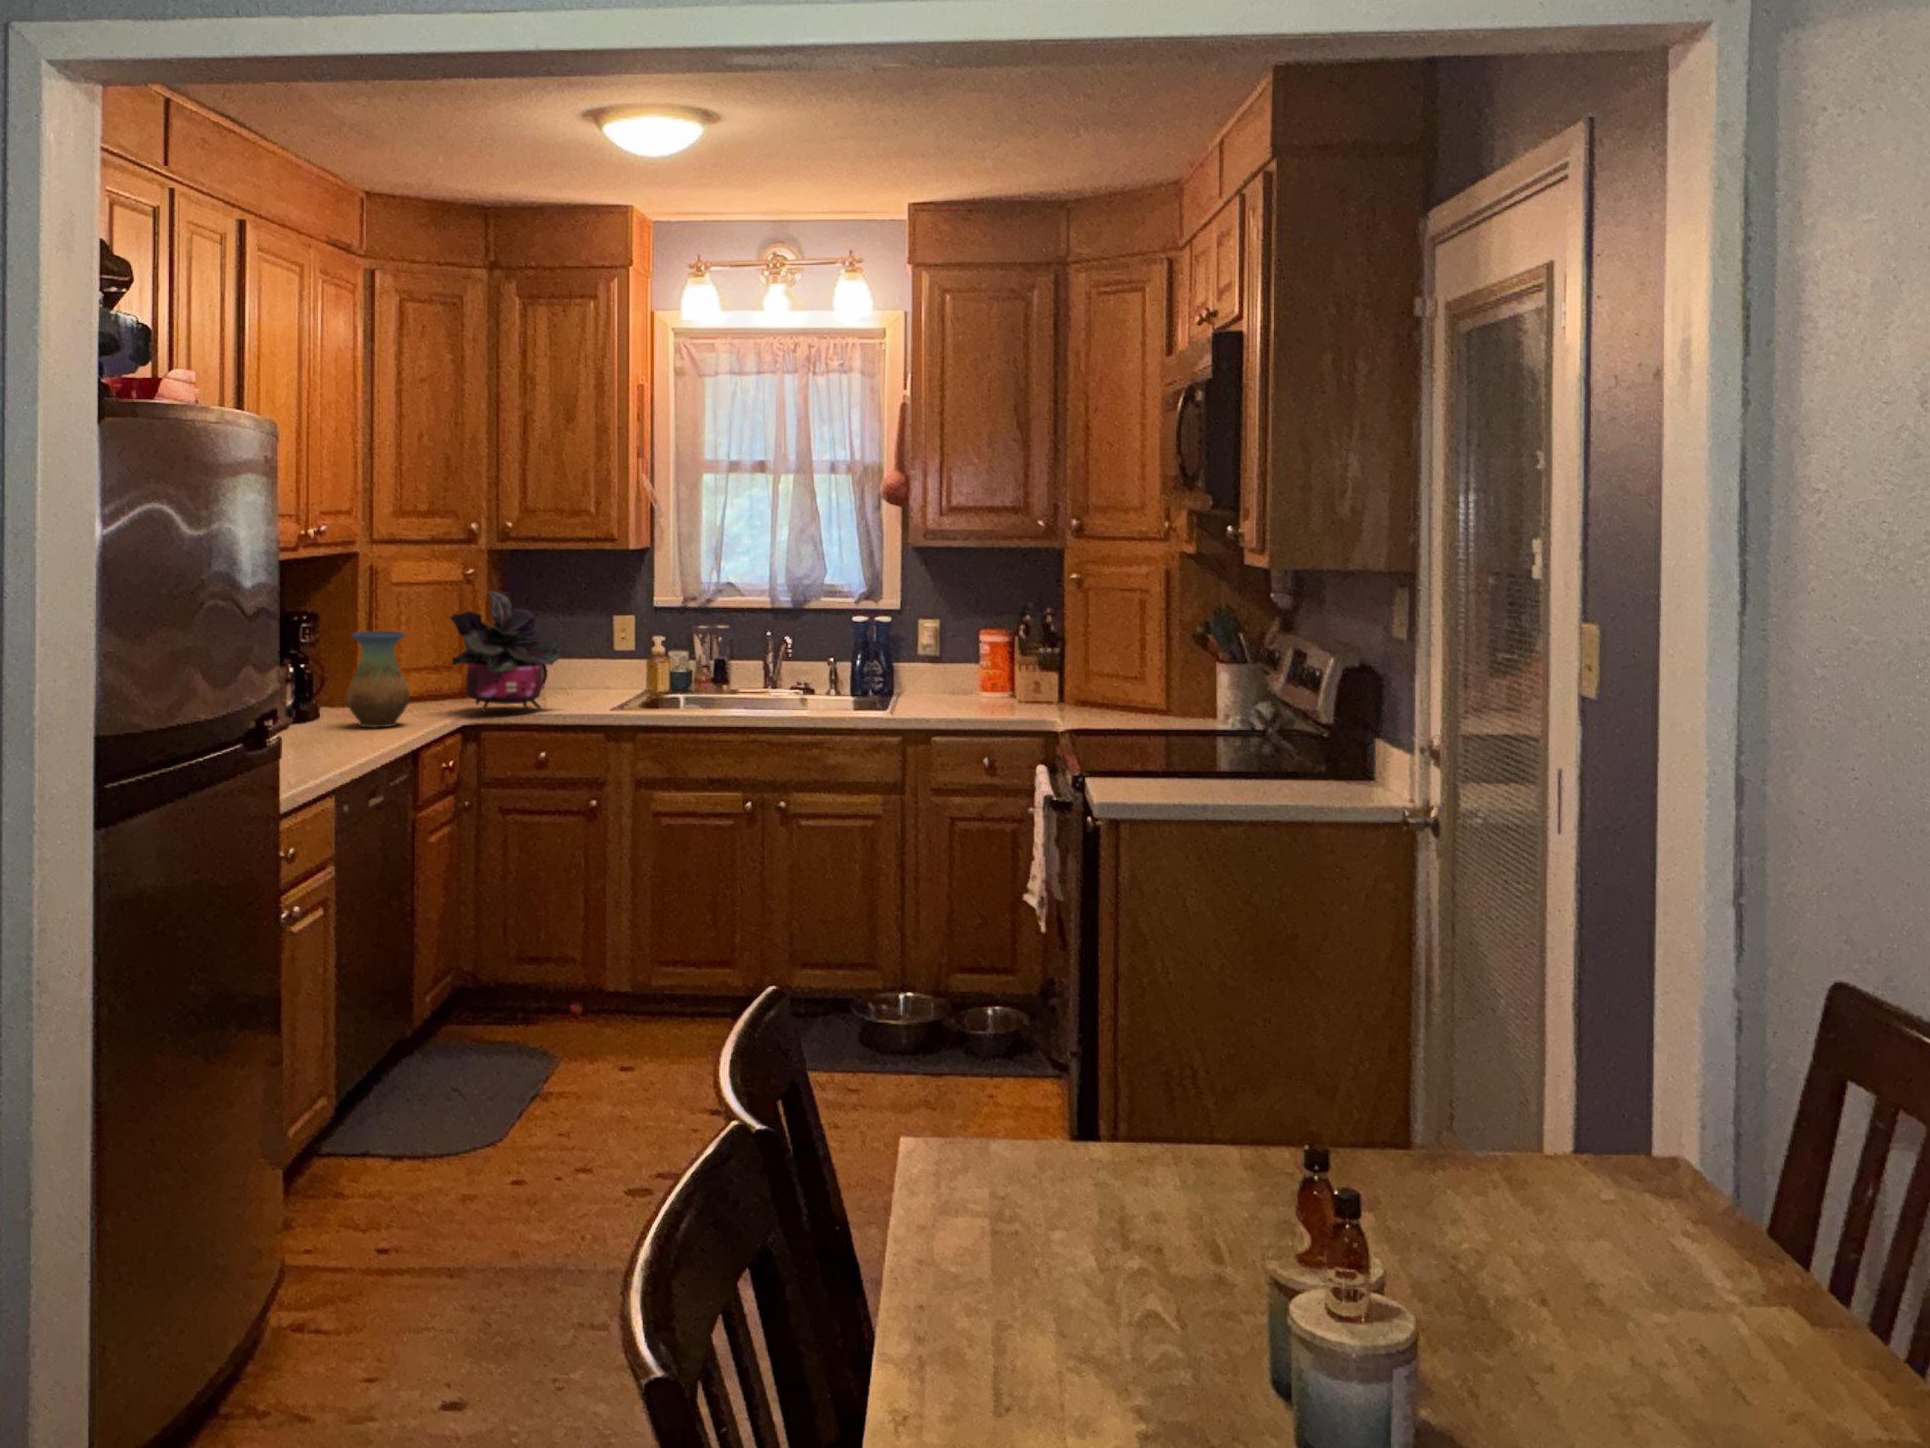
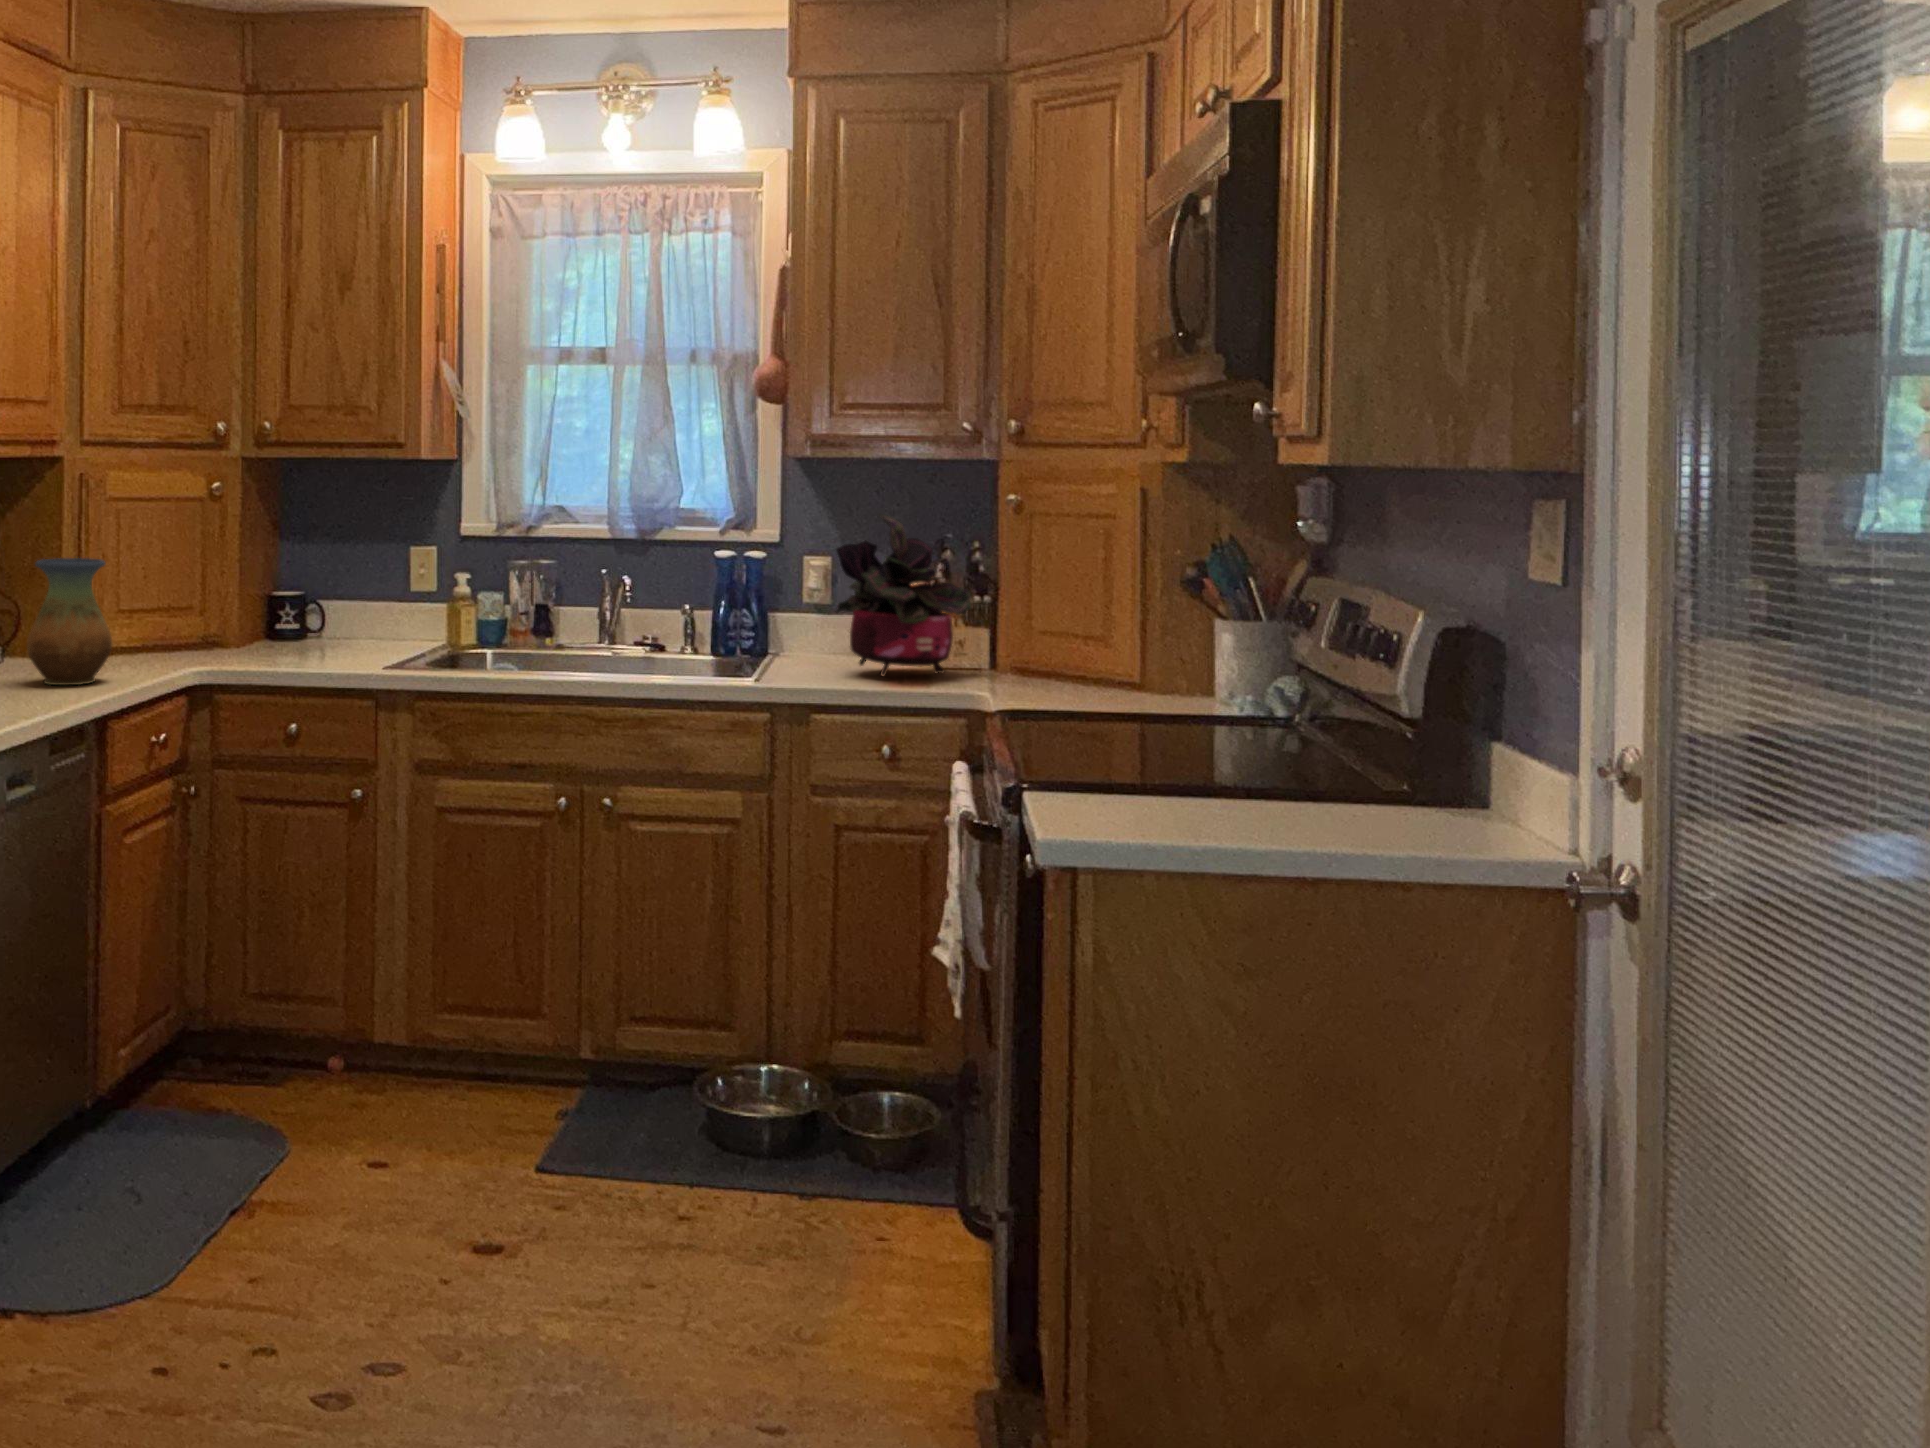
potted plant: present [450,590,561,712] -> present [835,514,971,676]

